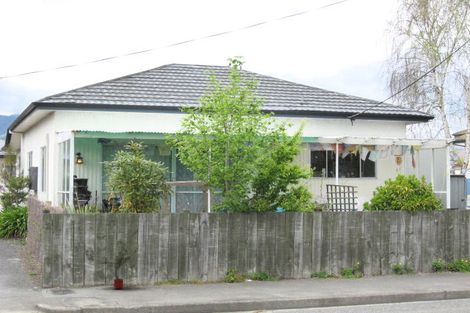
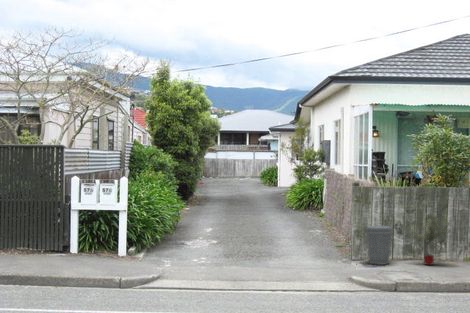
trash can: none [56,252,83,292] -> present [366,225,392,265]

